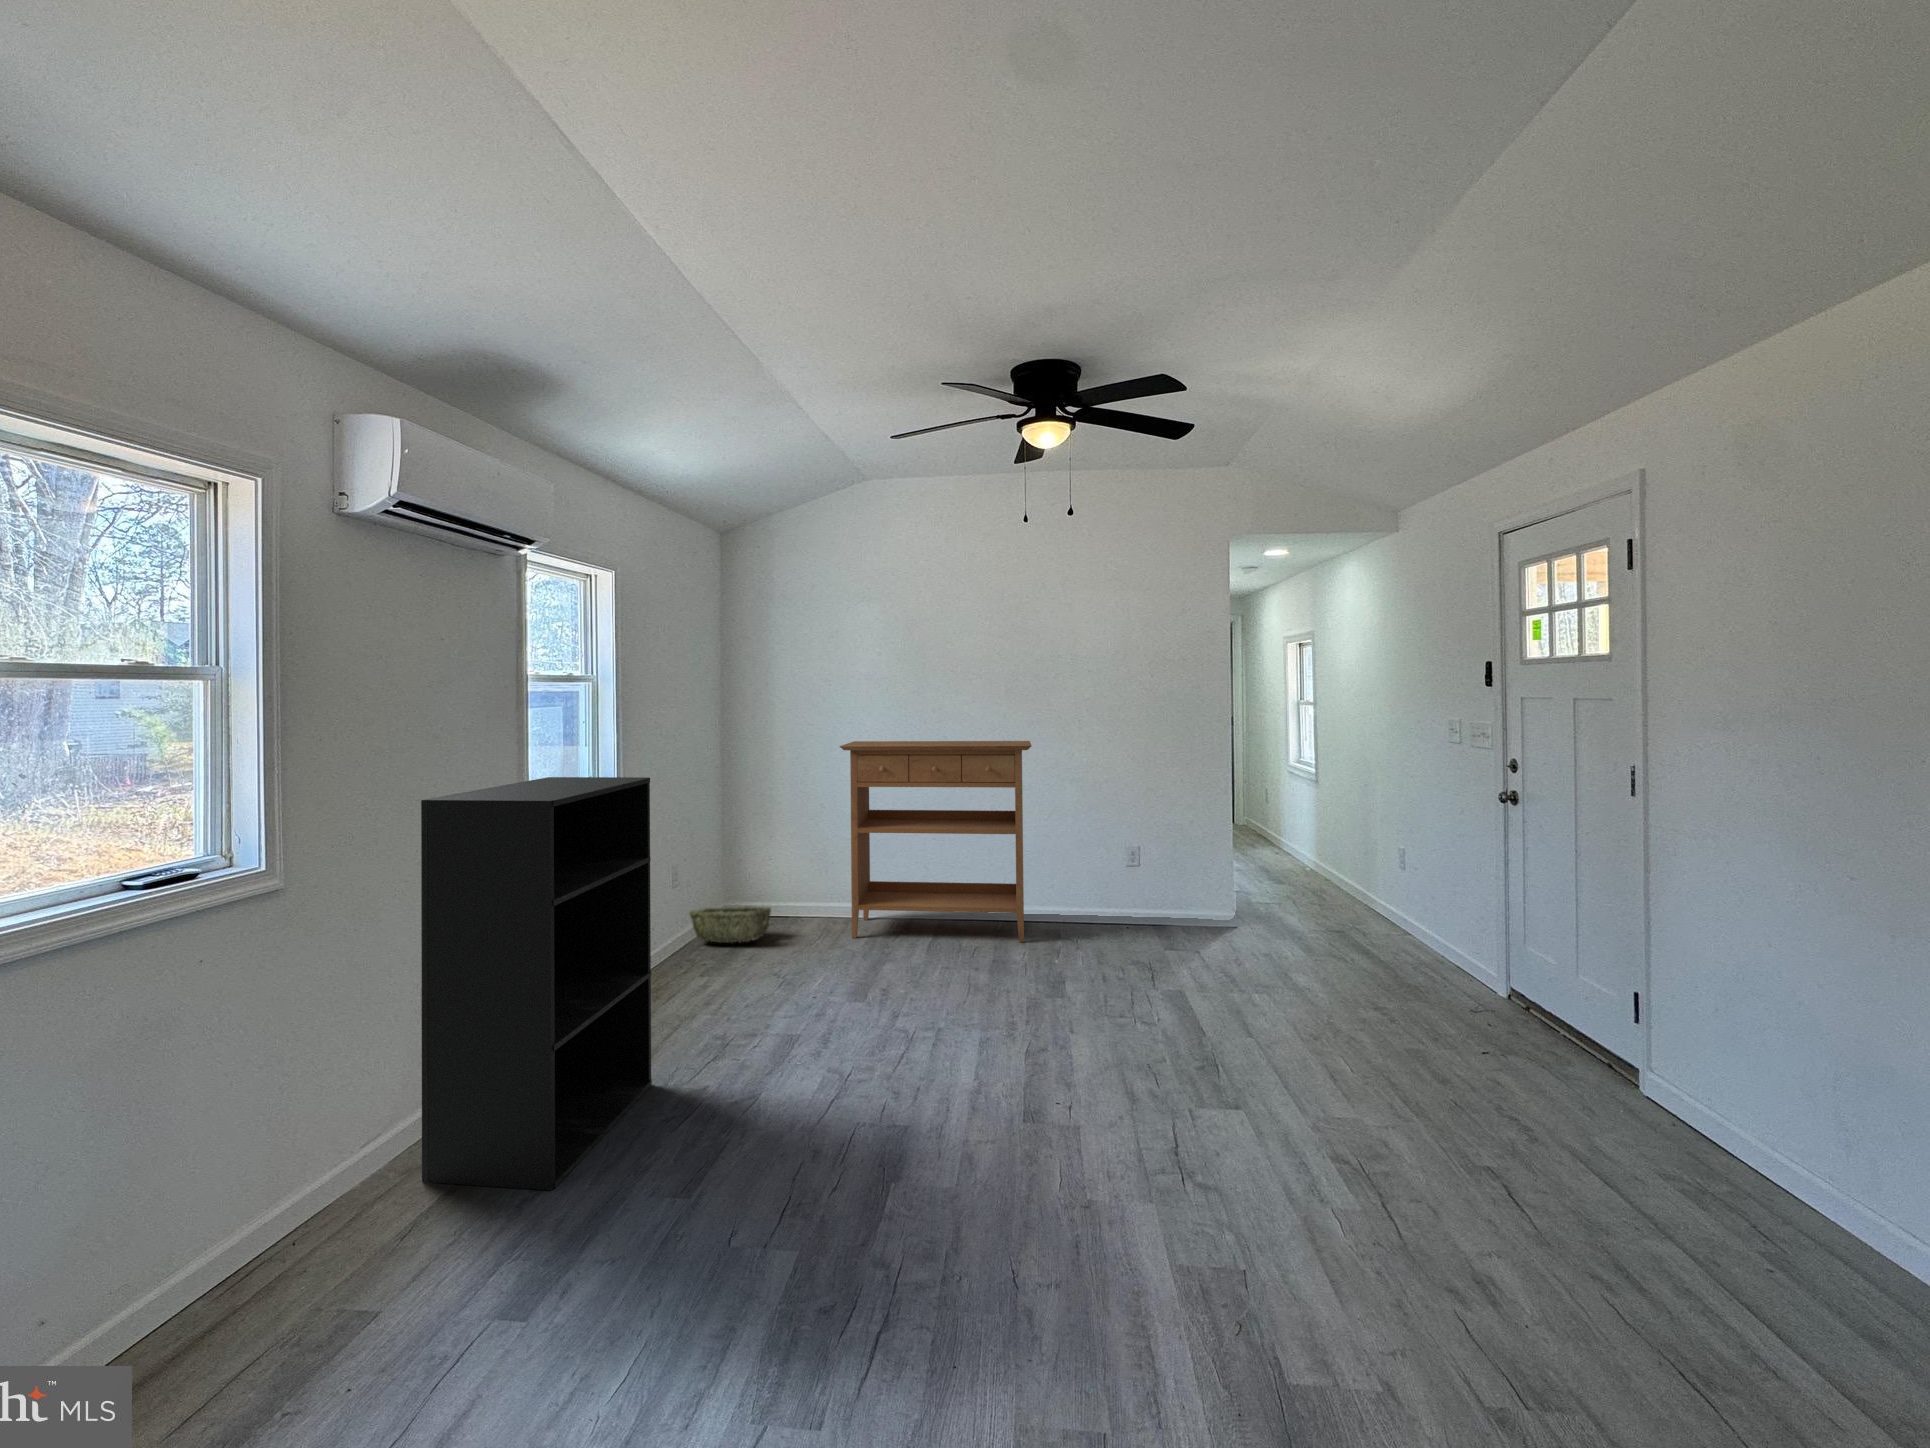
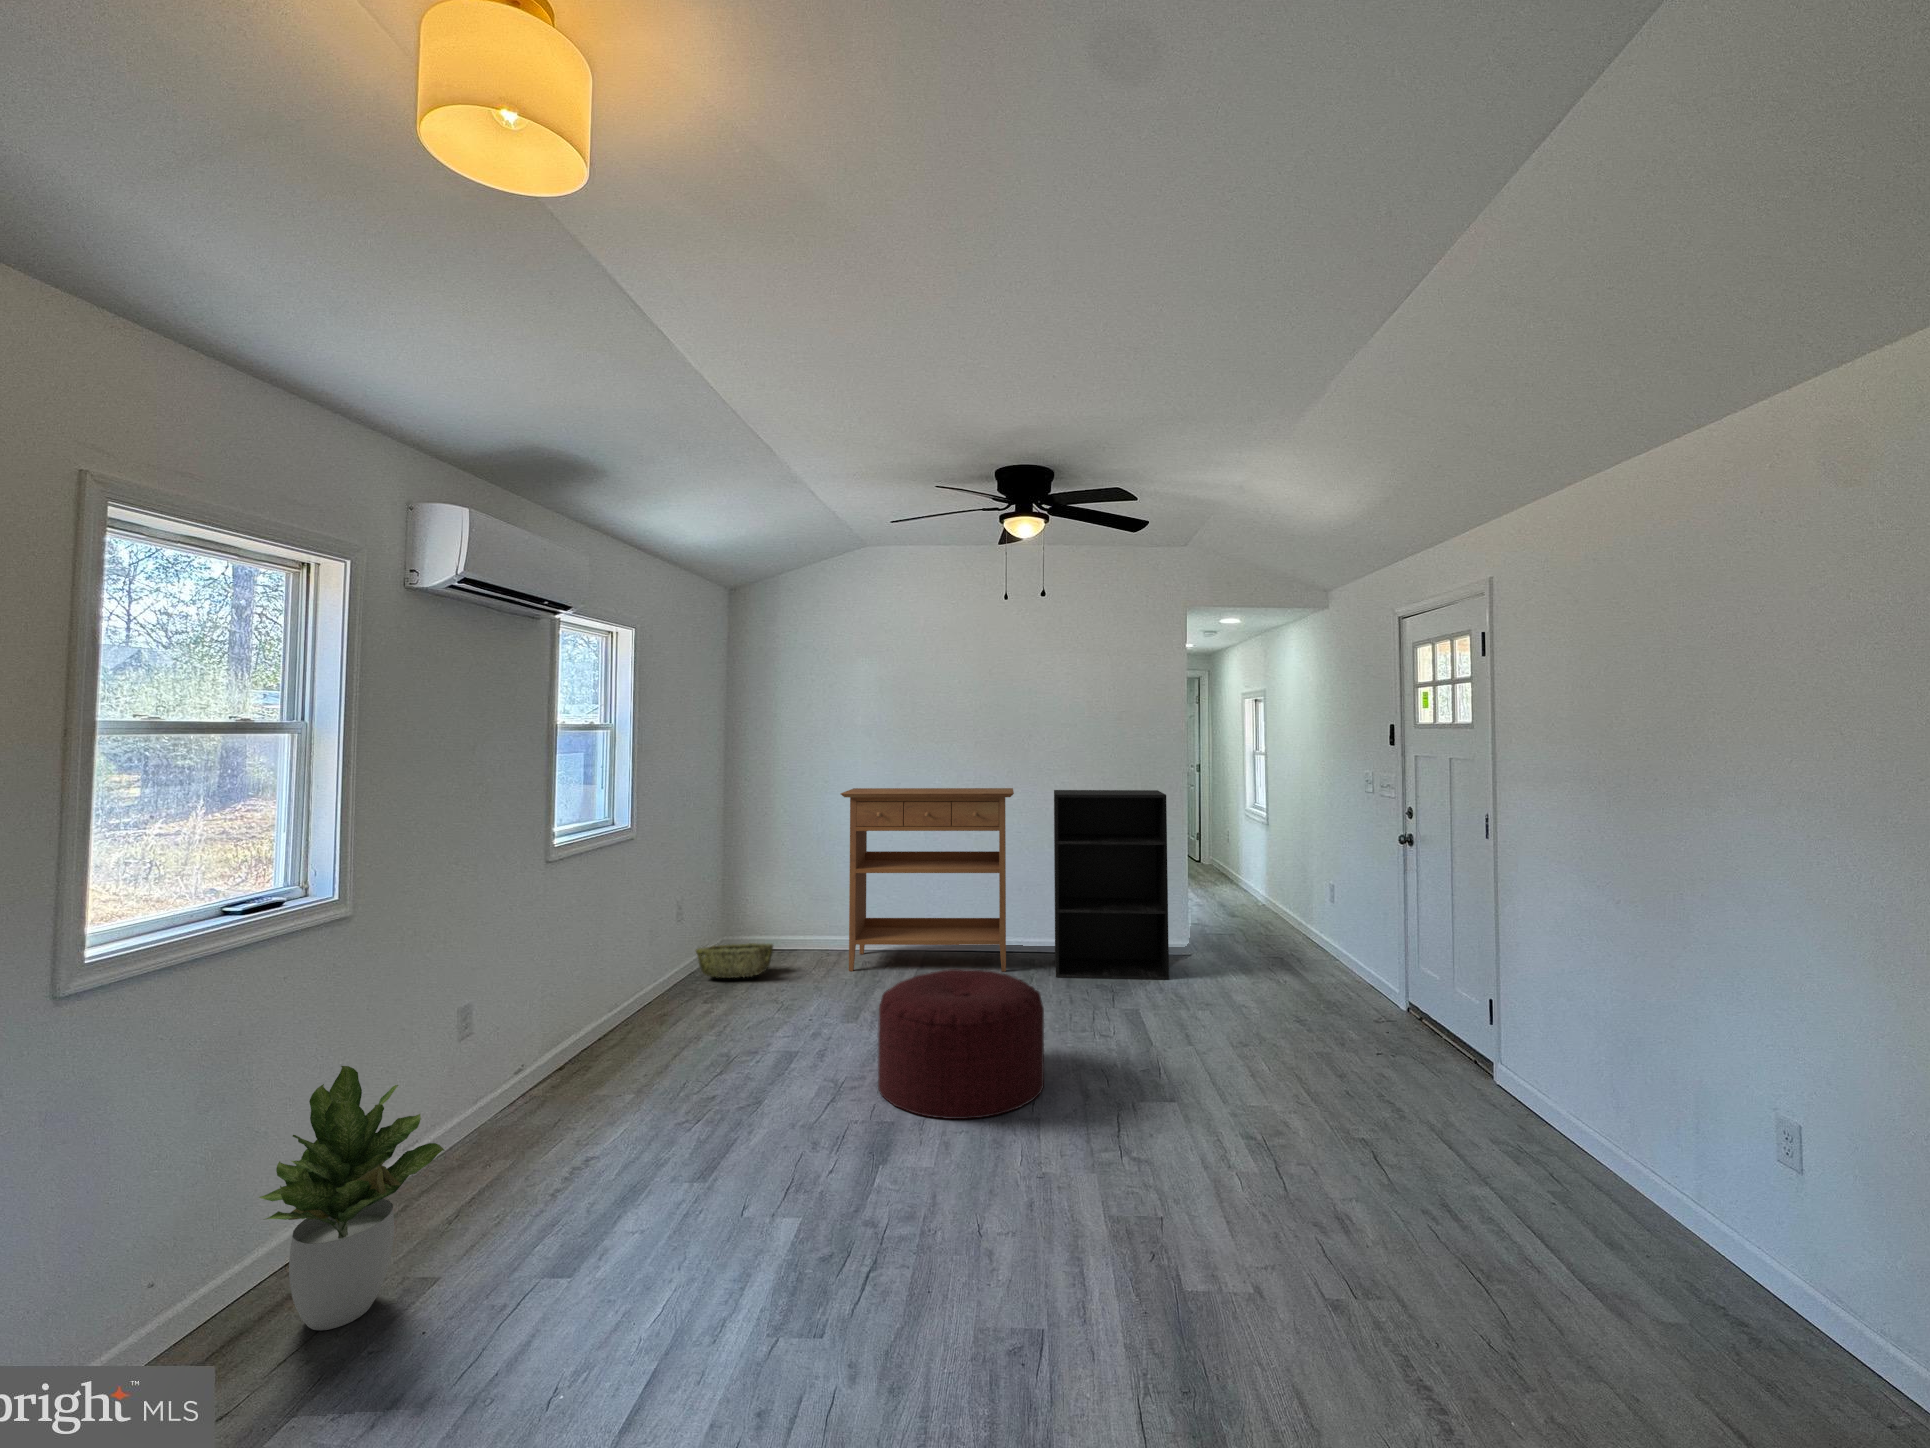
bookshelf: present [421,777,652,1190] -> present [1054,790,1169,980]
ottoman: none [883,940,1073,1111] -> present [878,969,1044,1119]
potted plant: none [190,1035,396,1325] -> present [259,1066,444,1330]

